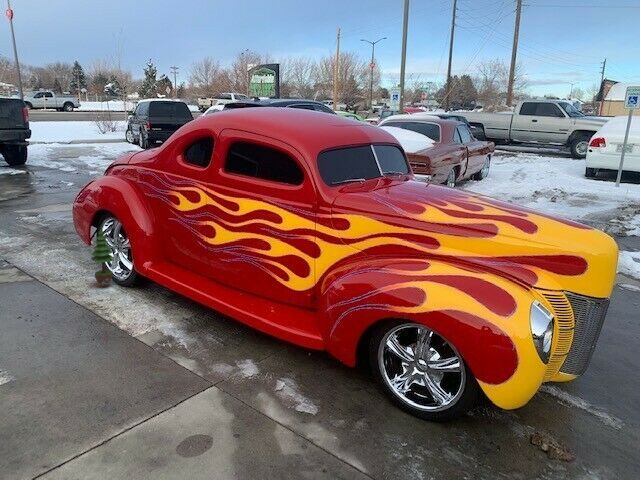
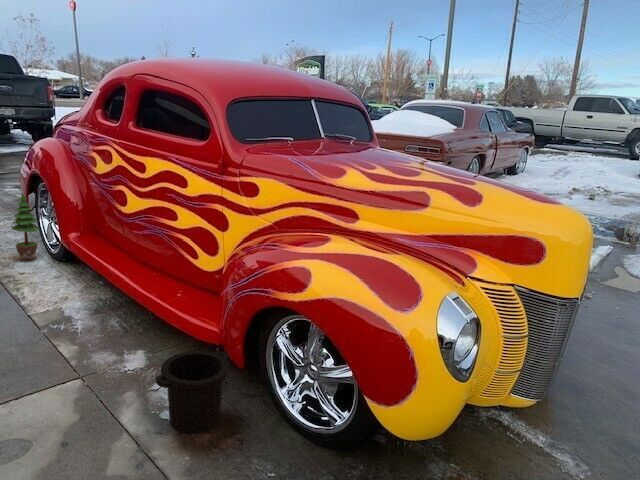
trash can: none [297,354,349,420] -> present [156,351,229,433]

